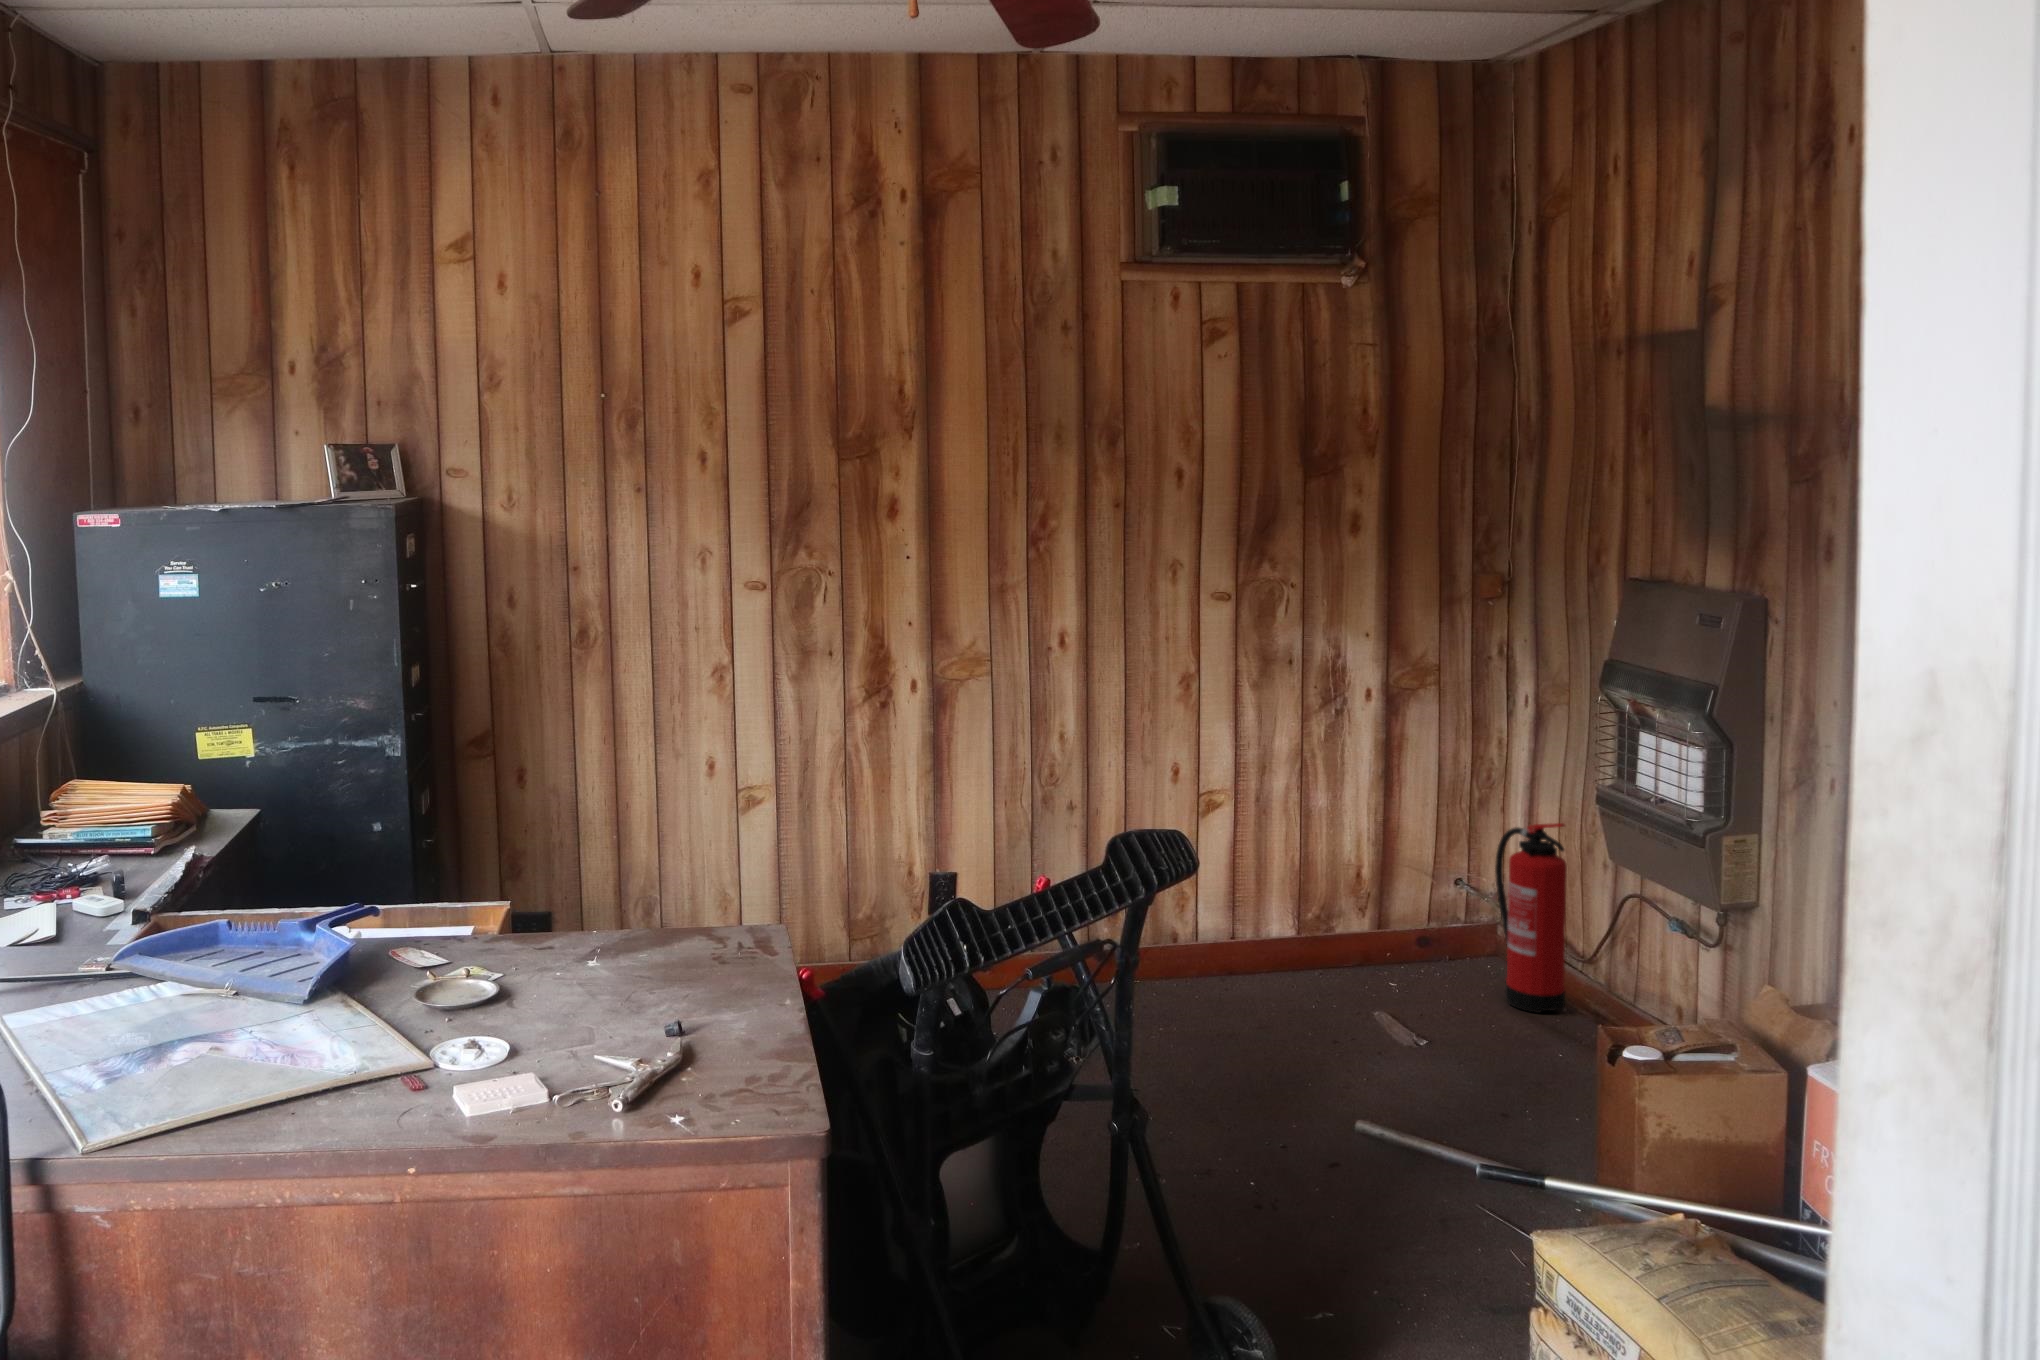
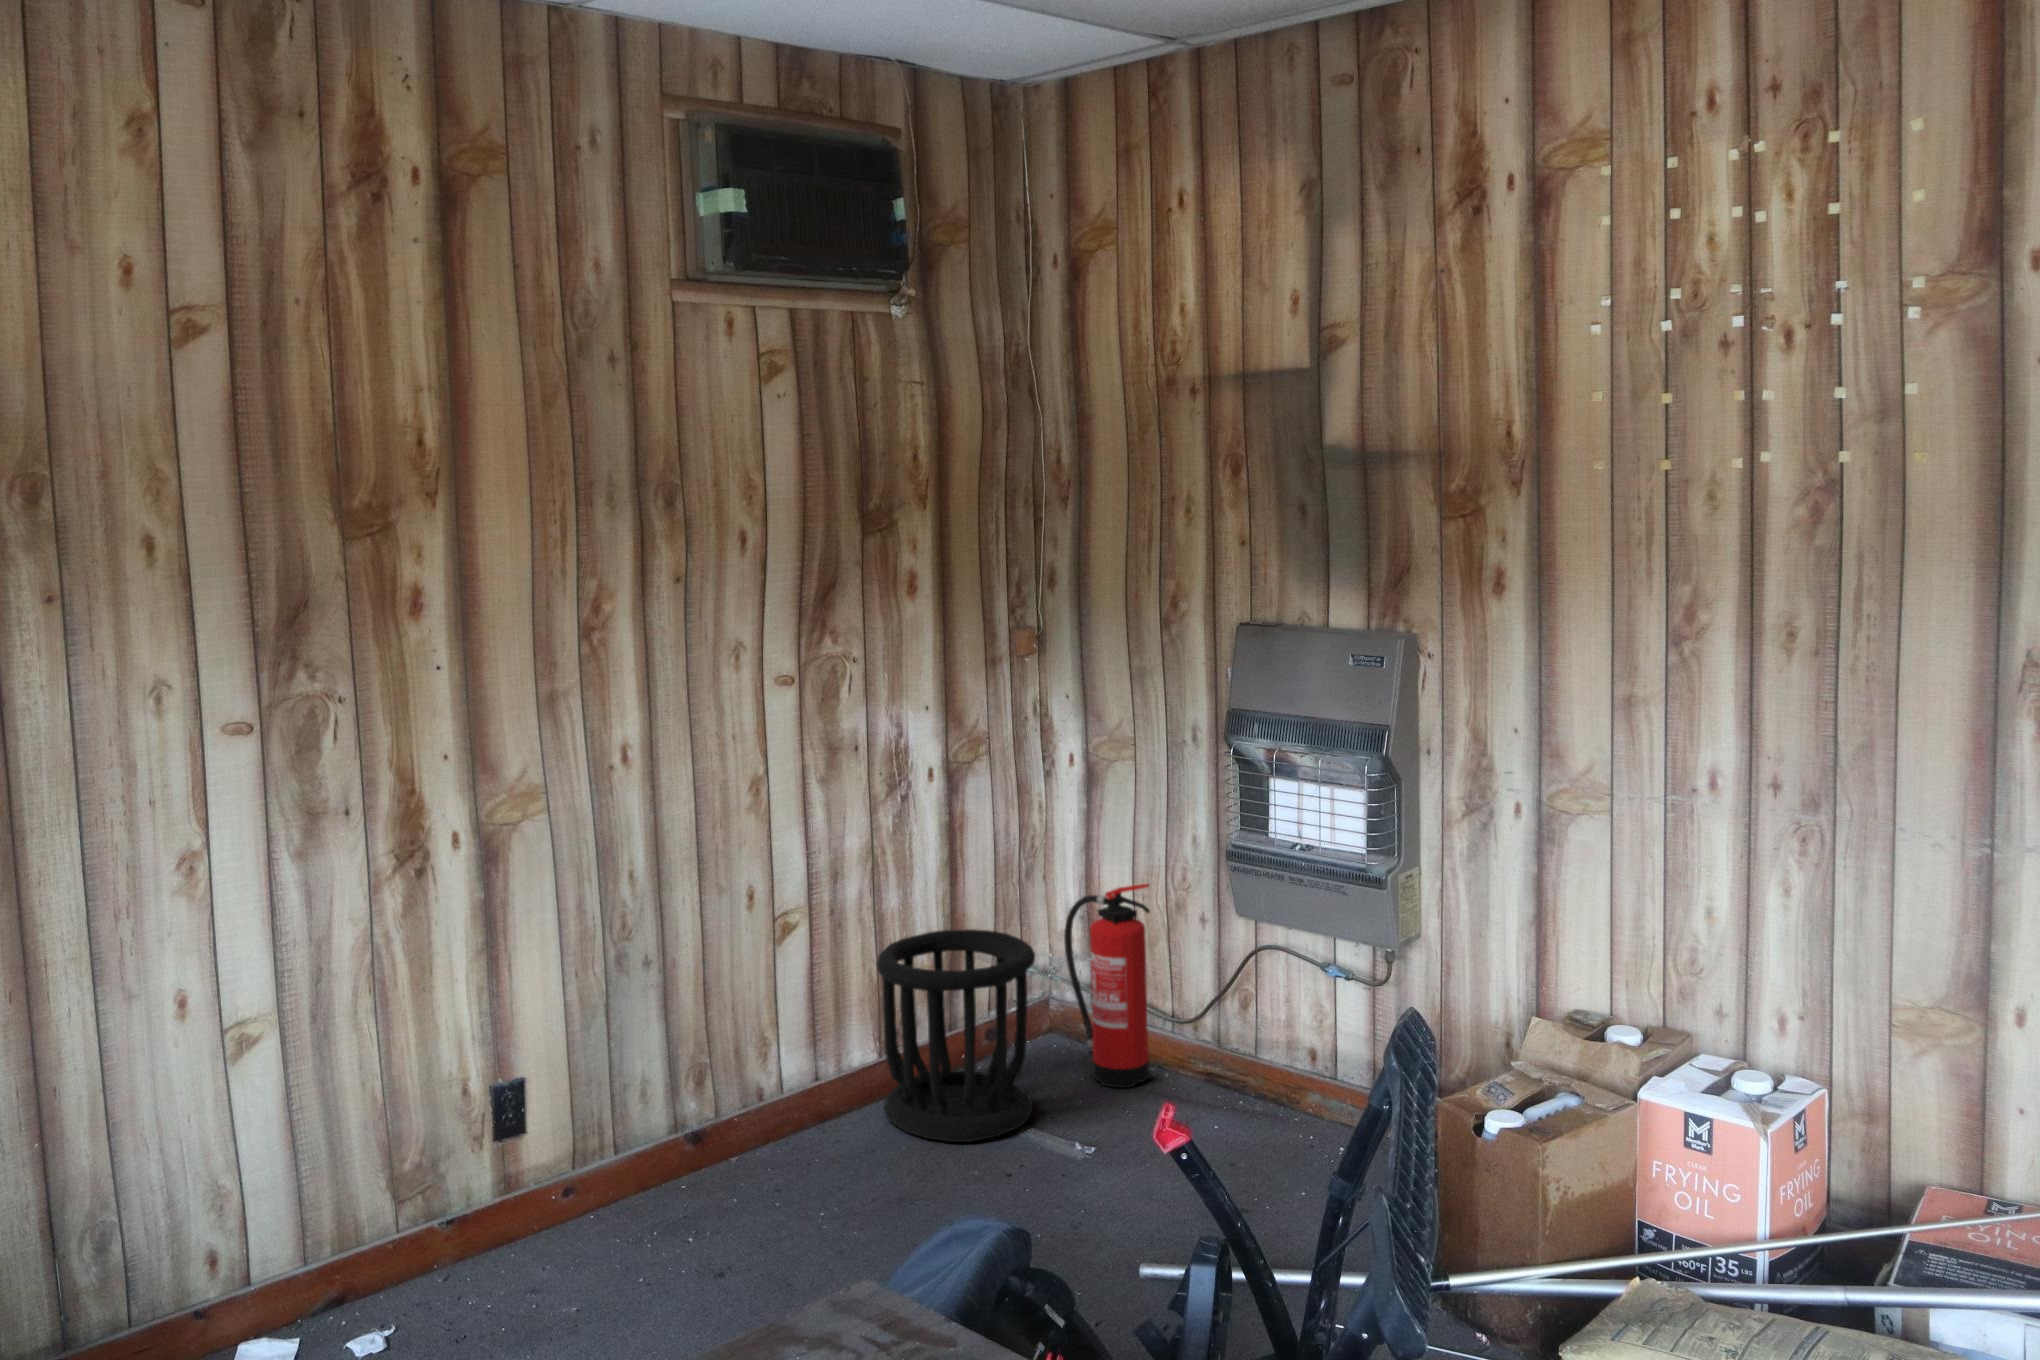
wastebasket: none [1282,833,1431,1019] -> present [877,929,1035,1142]

